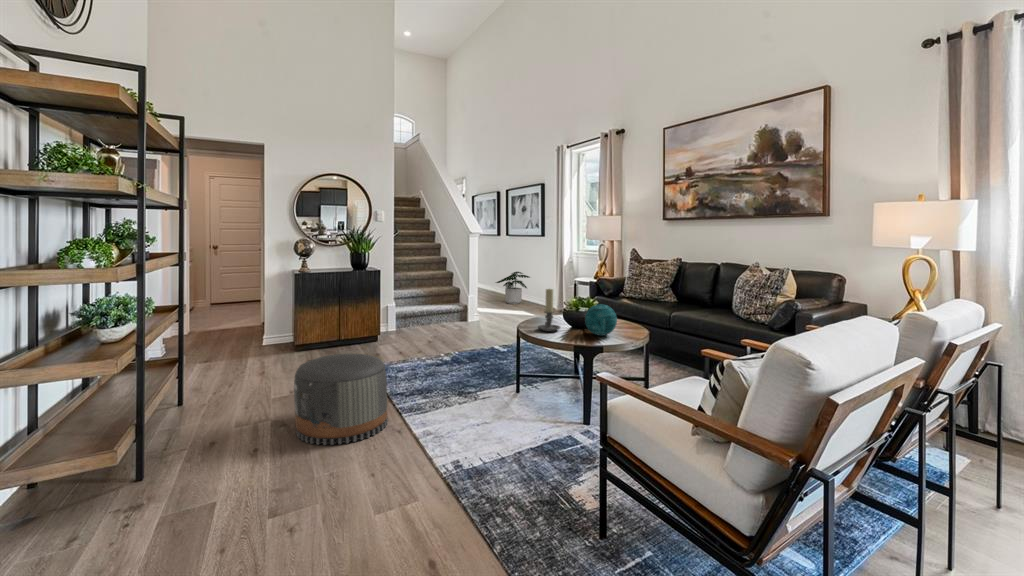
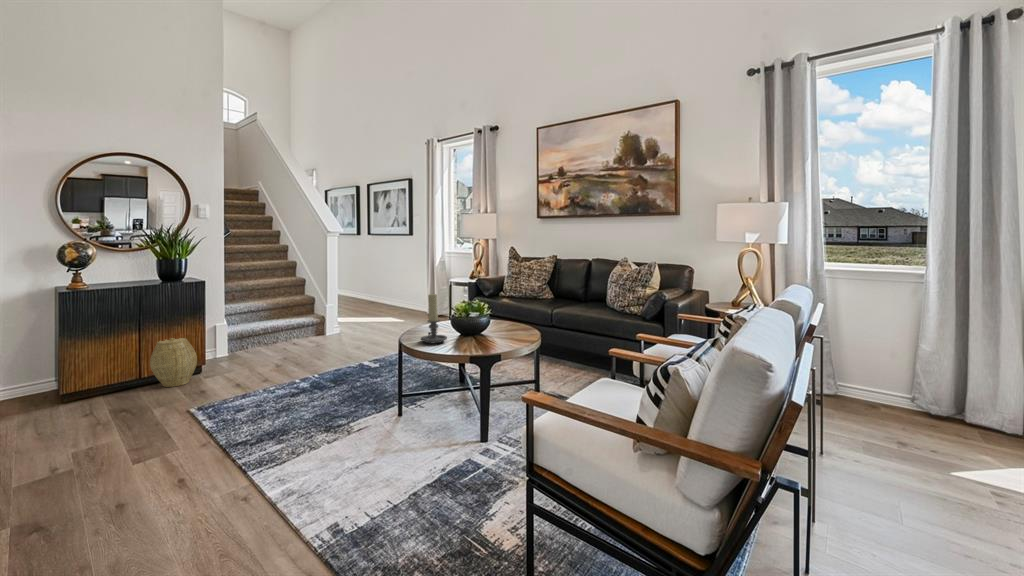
potted plant: present [496,272,530,304] -> none [354,276,396,312]
decorative orb: present [585,304,617,336] -> none [475,308,510,344]
woven basket: none [341,313,372,351] -> present [150,338,197,387]
pouf: present [294,354,388,445] -> none [69,395,228,537]

